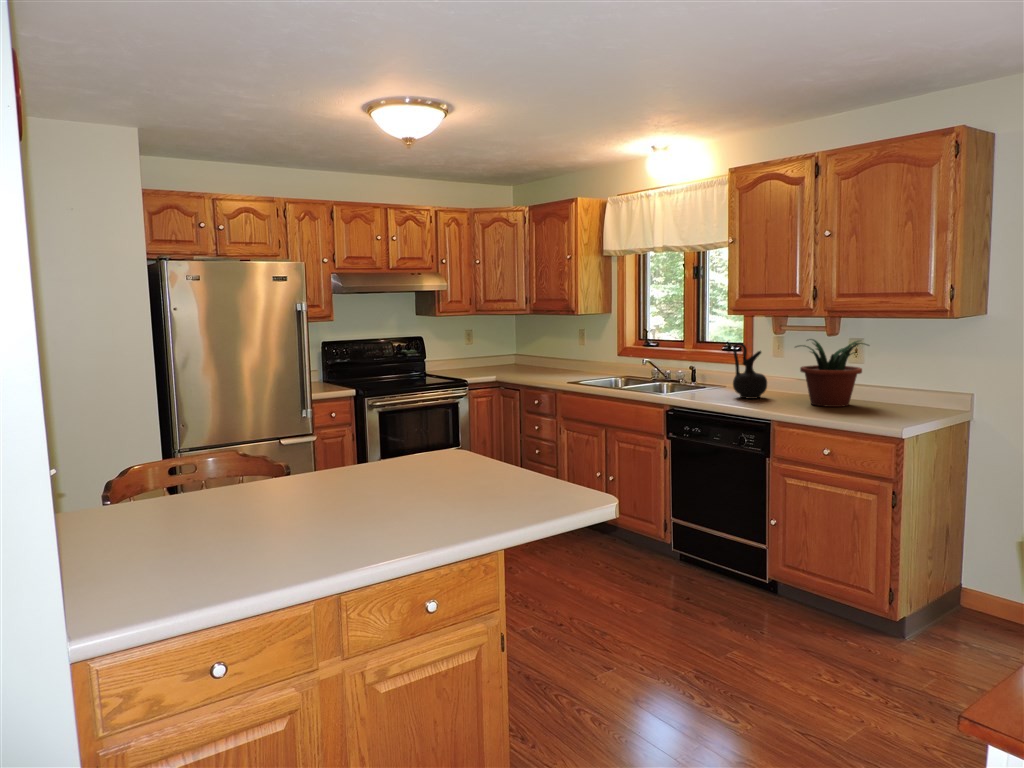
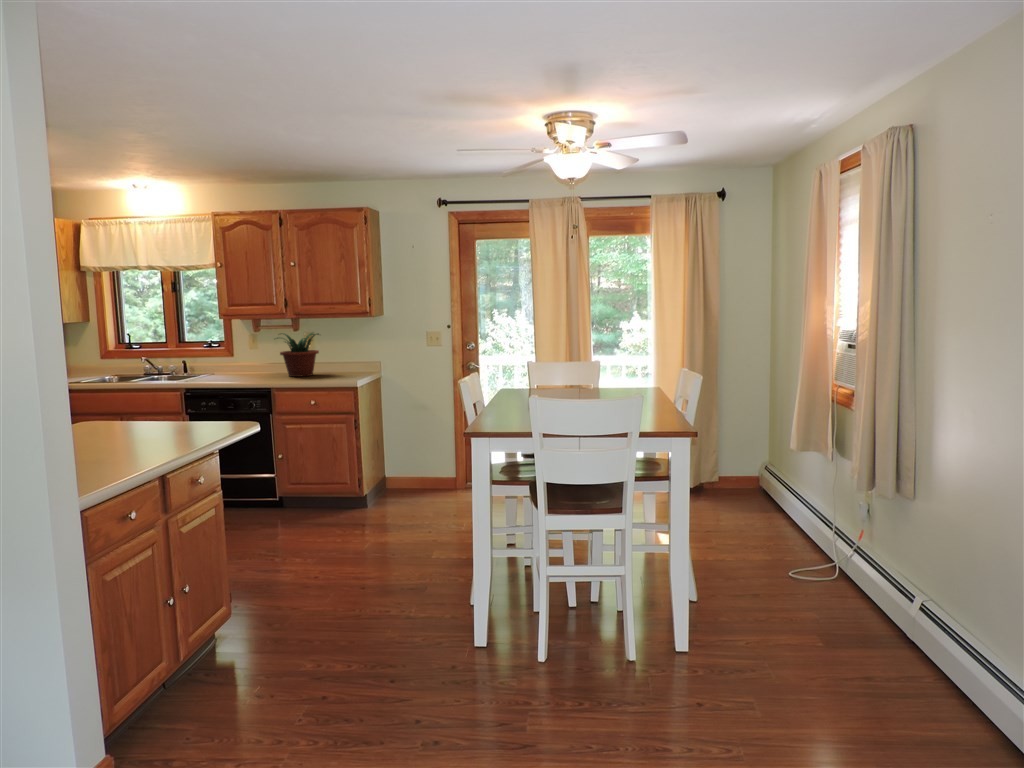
ceramic jug: present [733,343,767,399] -> none [228,339,255,378]

